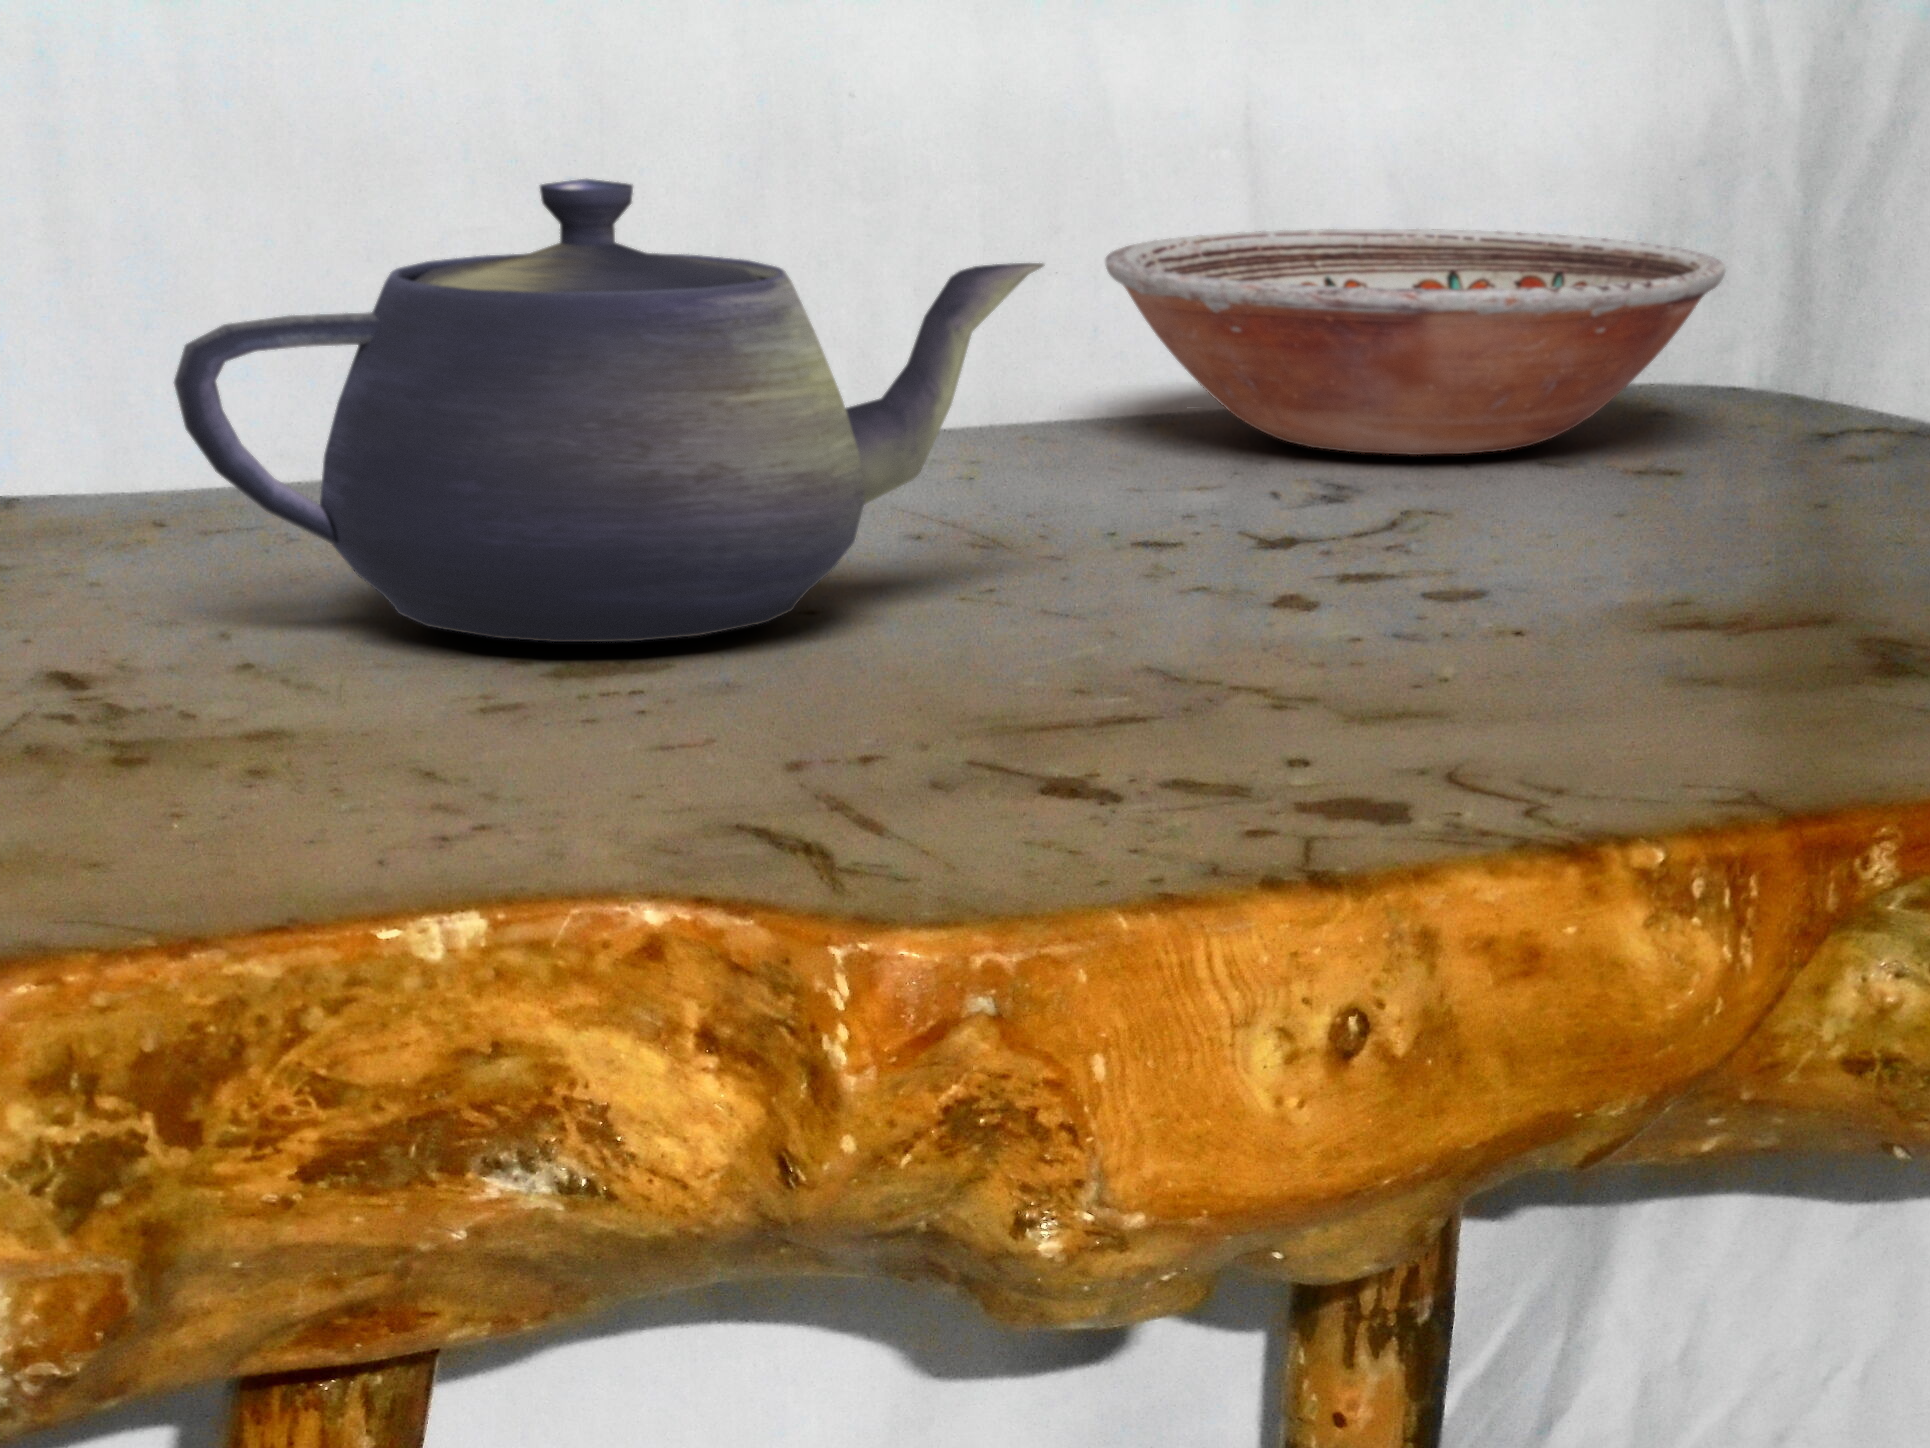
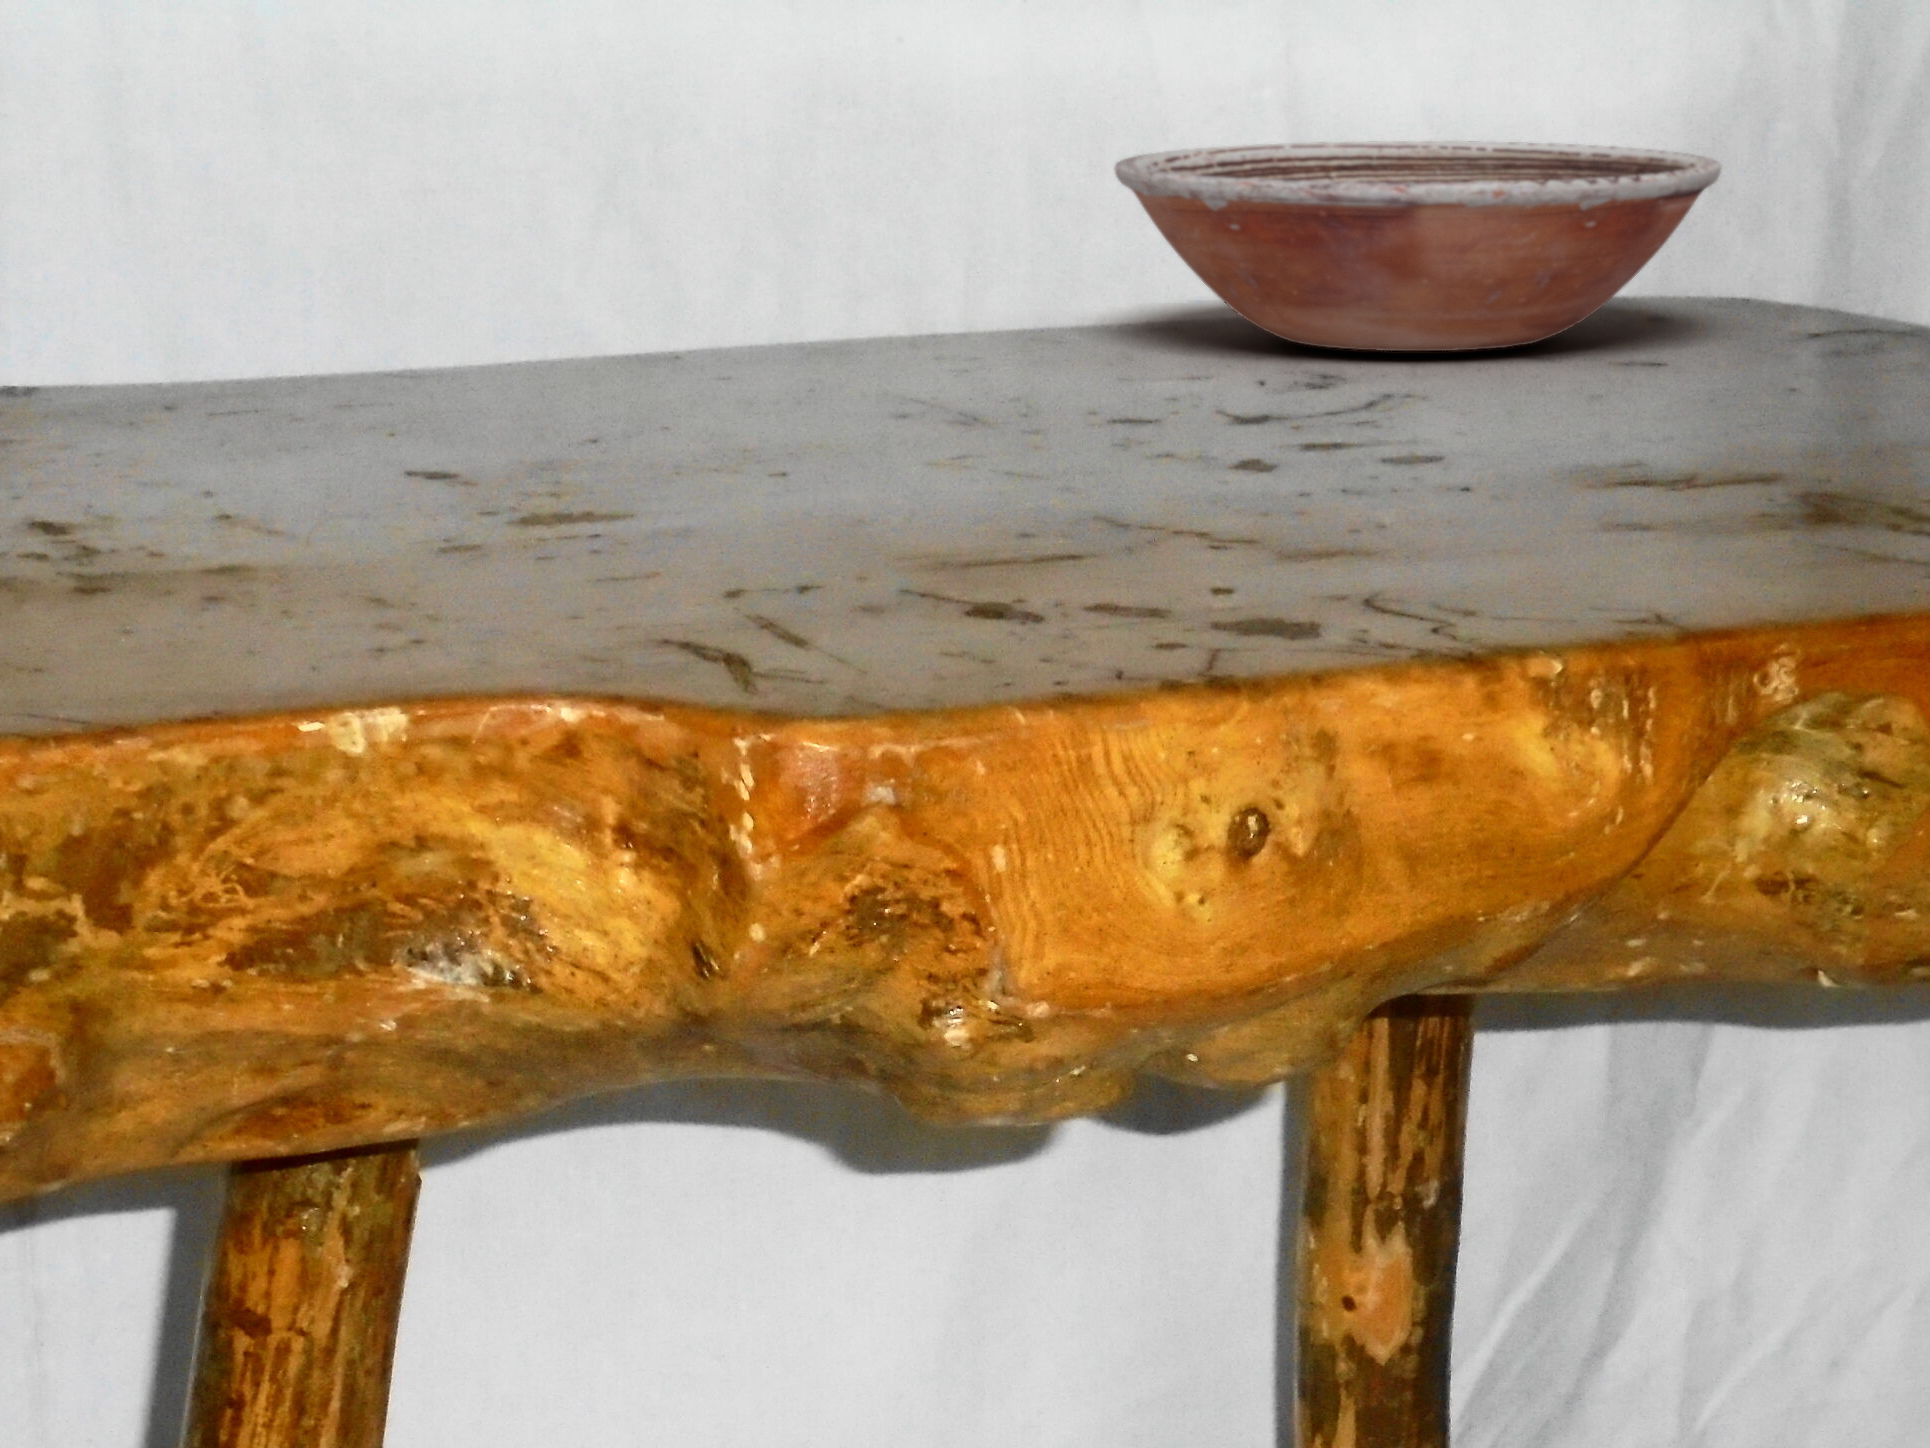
teapot: present [174,179,1044,642] -> none [161,54,1011,499]

